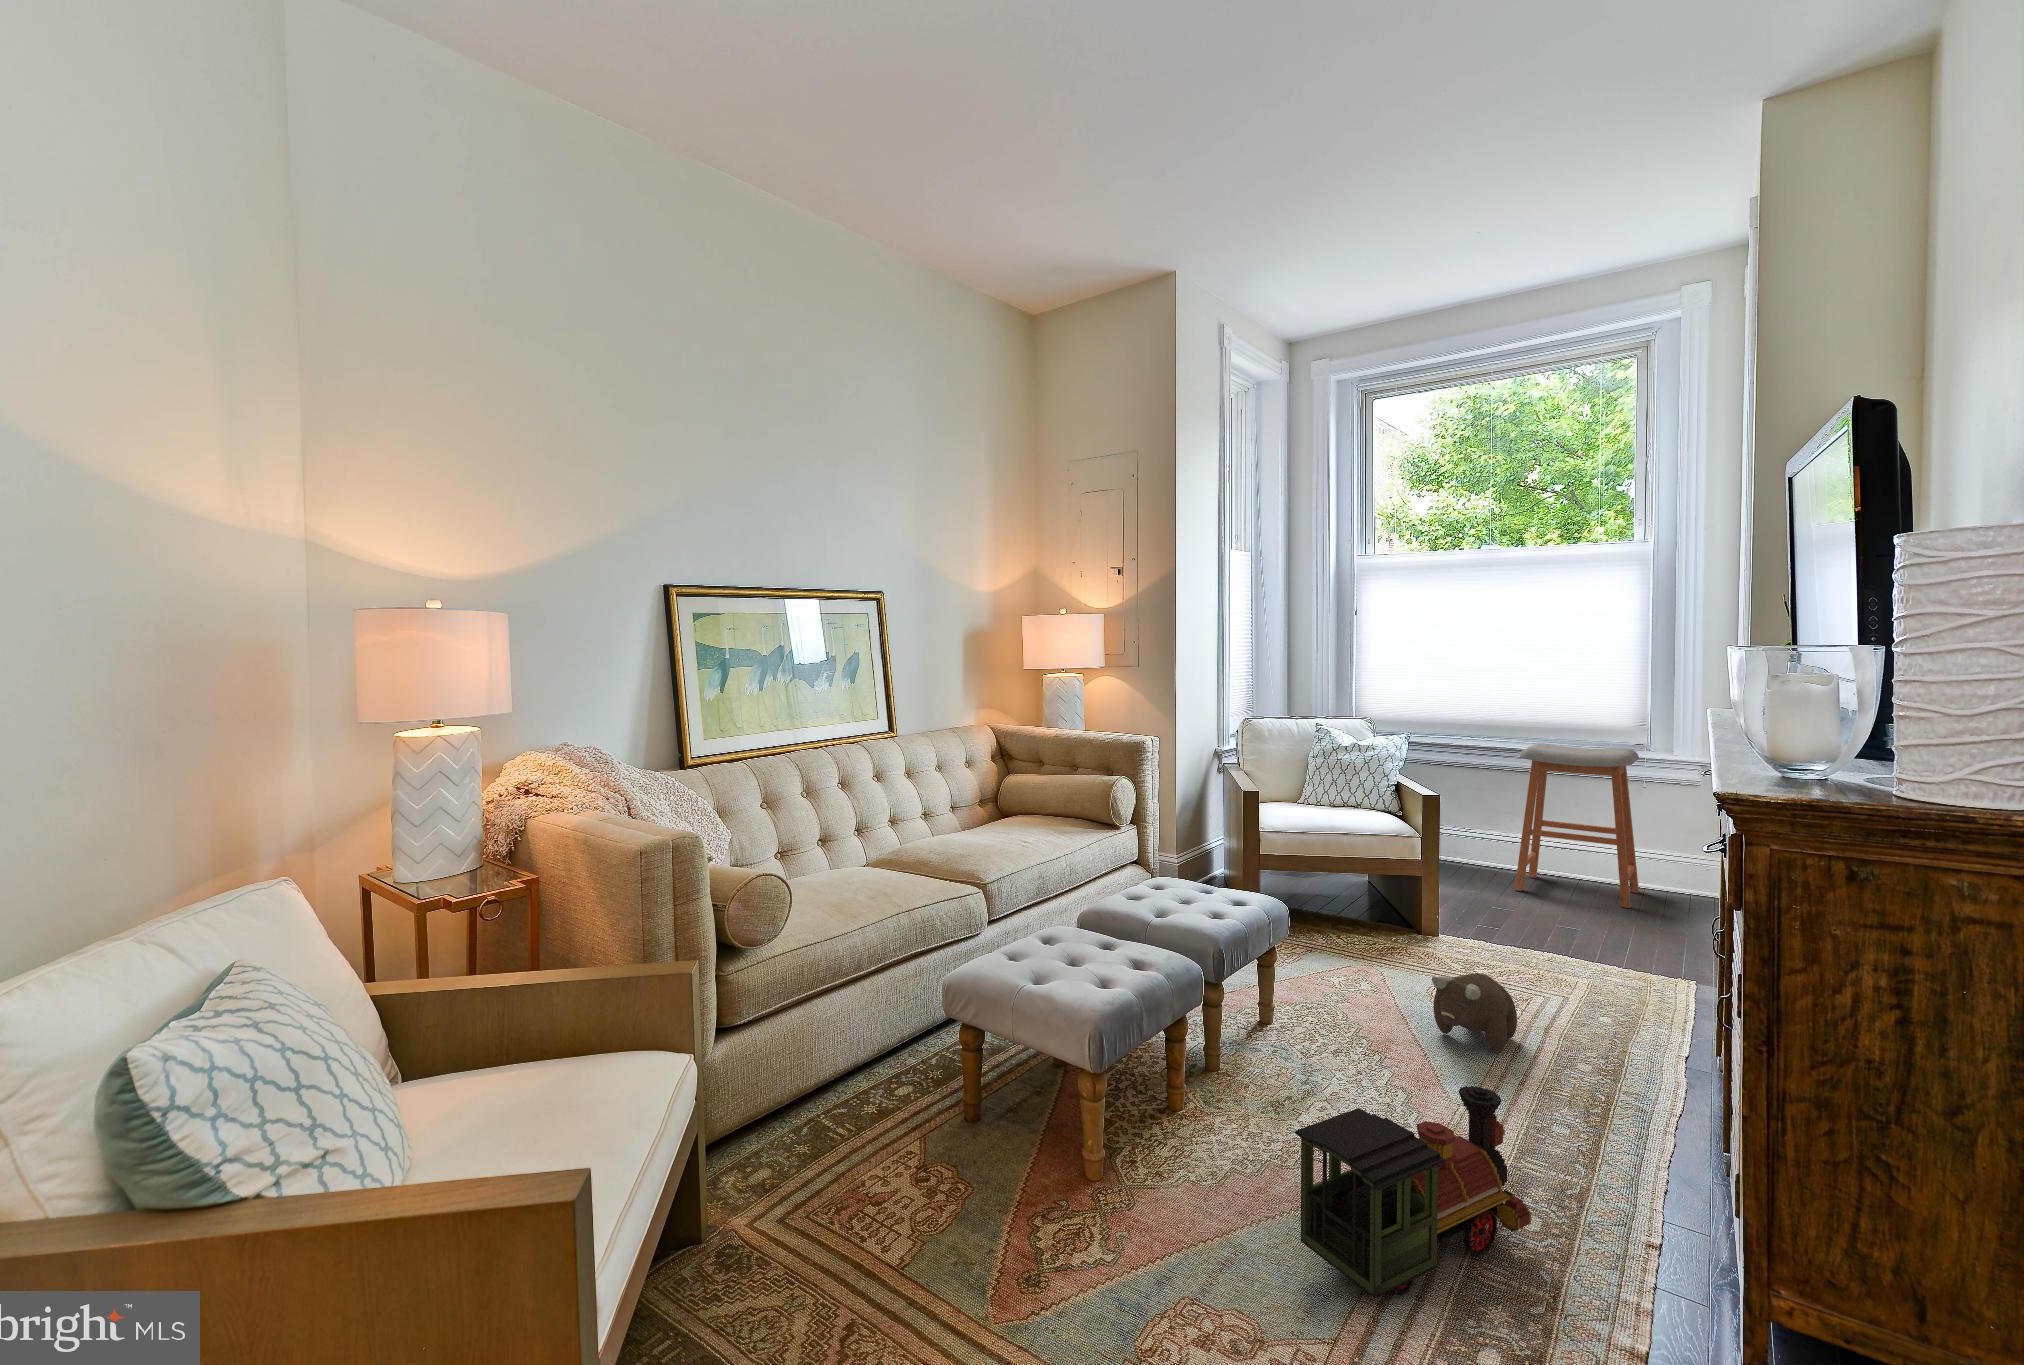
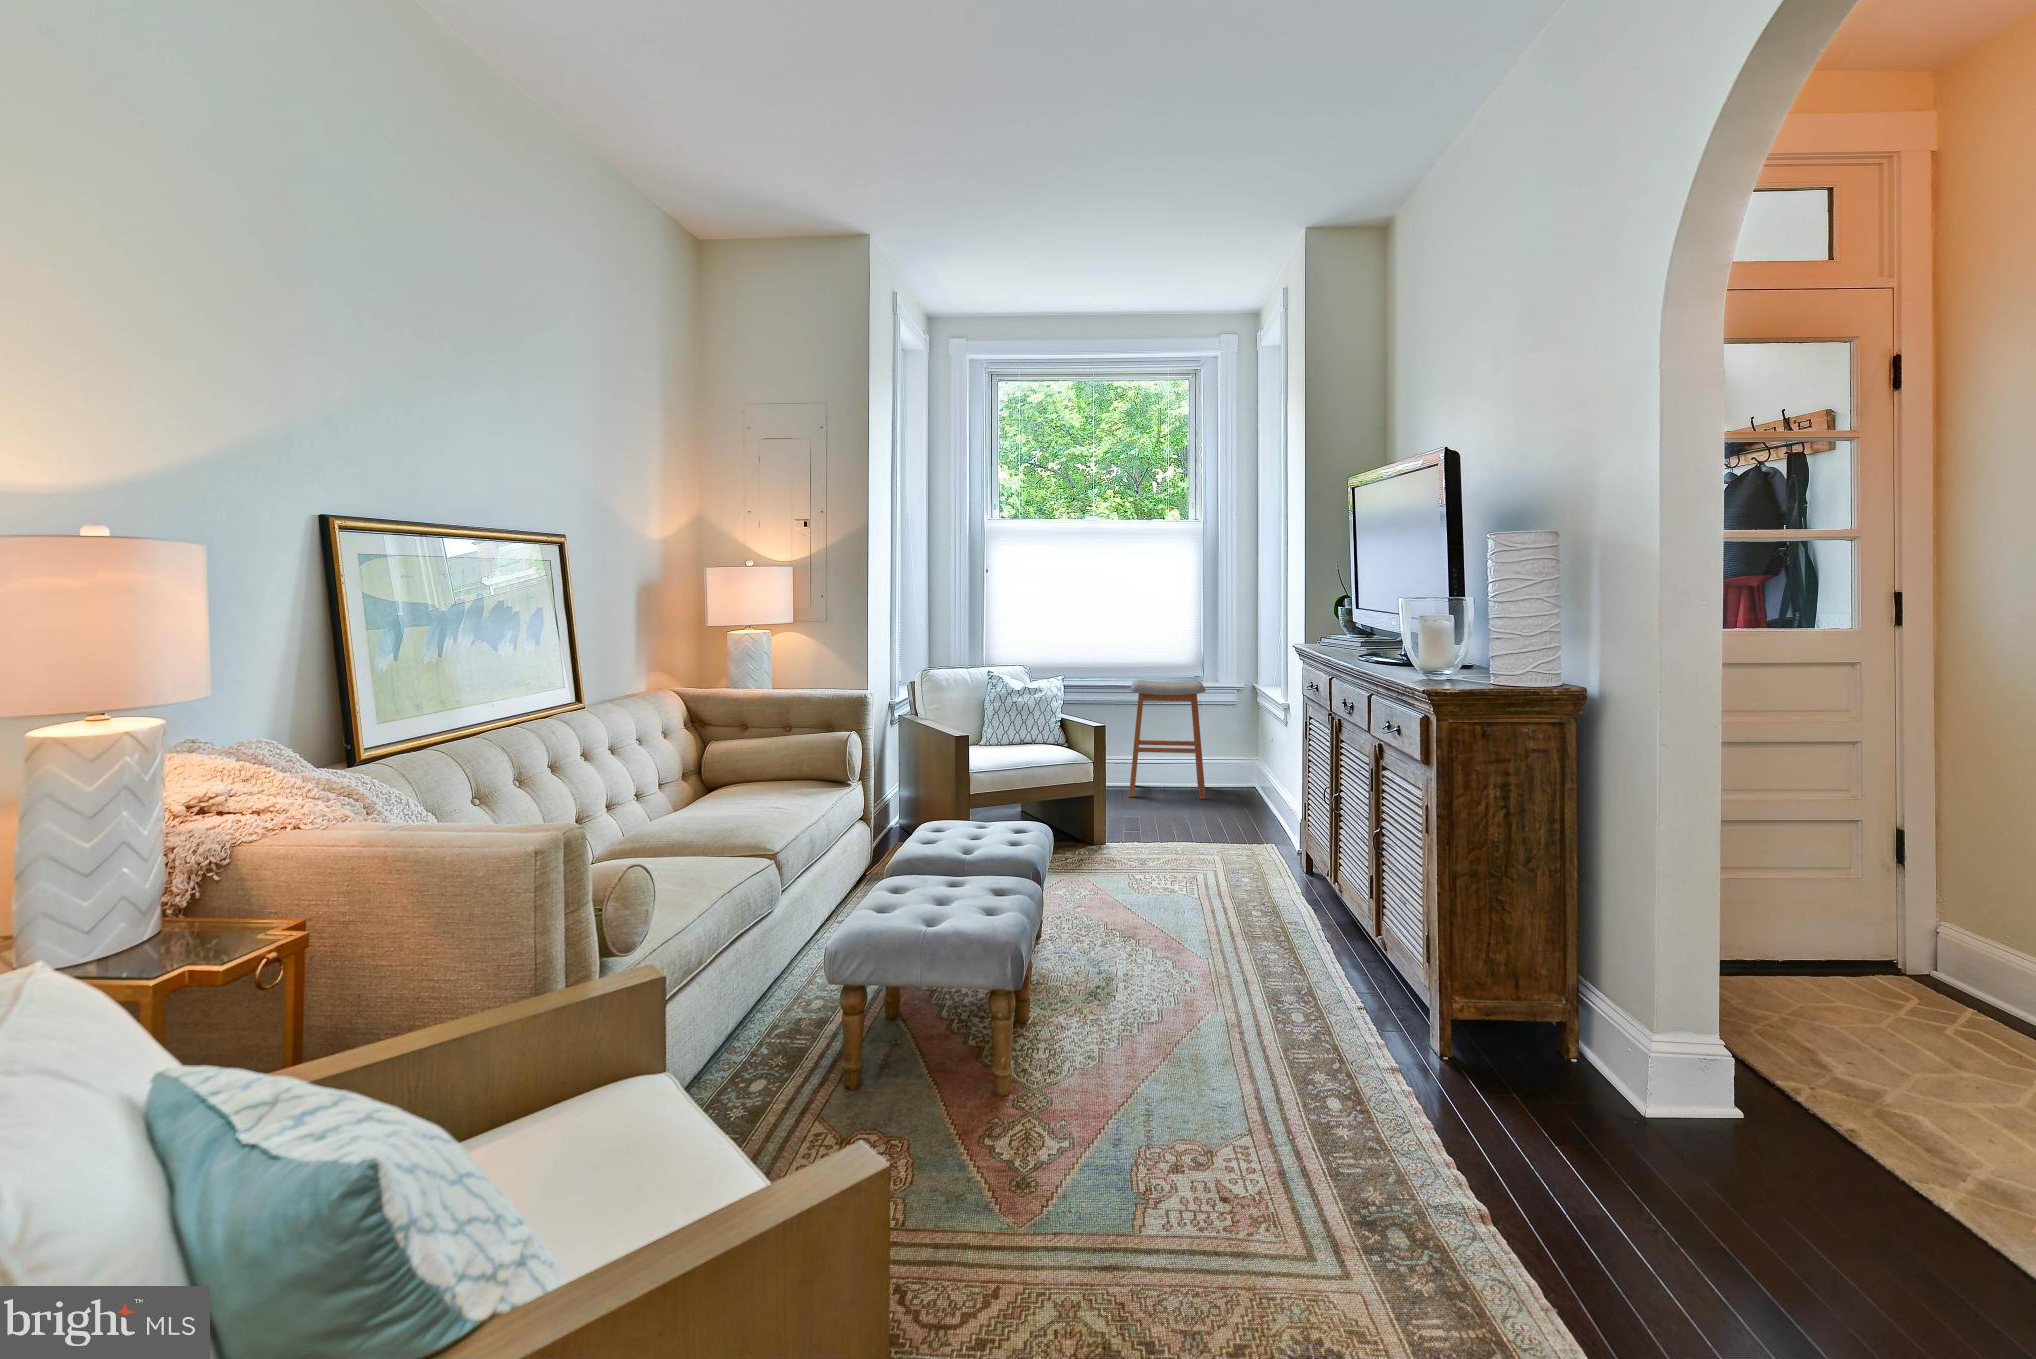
plush toy: present [1432,973,1517,1052] -> none [1154,856,1209,913]
toy train: present [1295,1086,1531,1299] -> none [1192,929,1313,1098]

